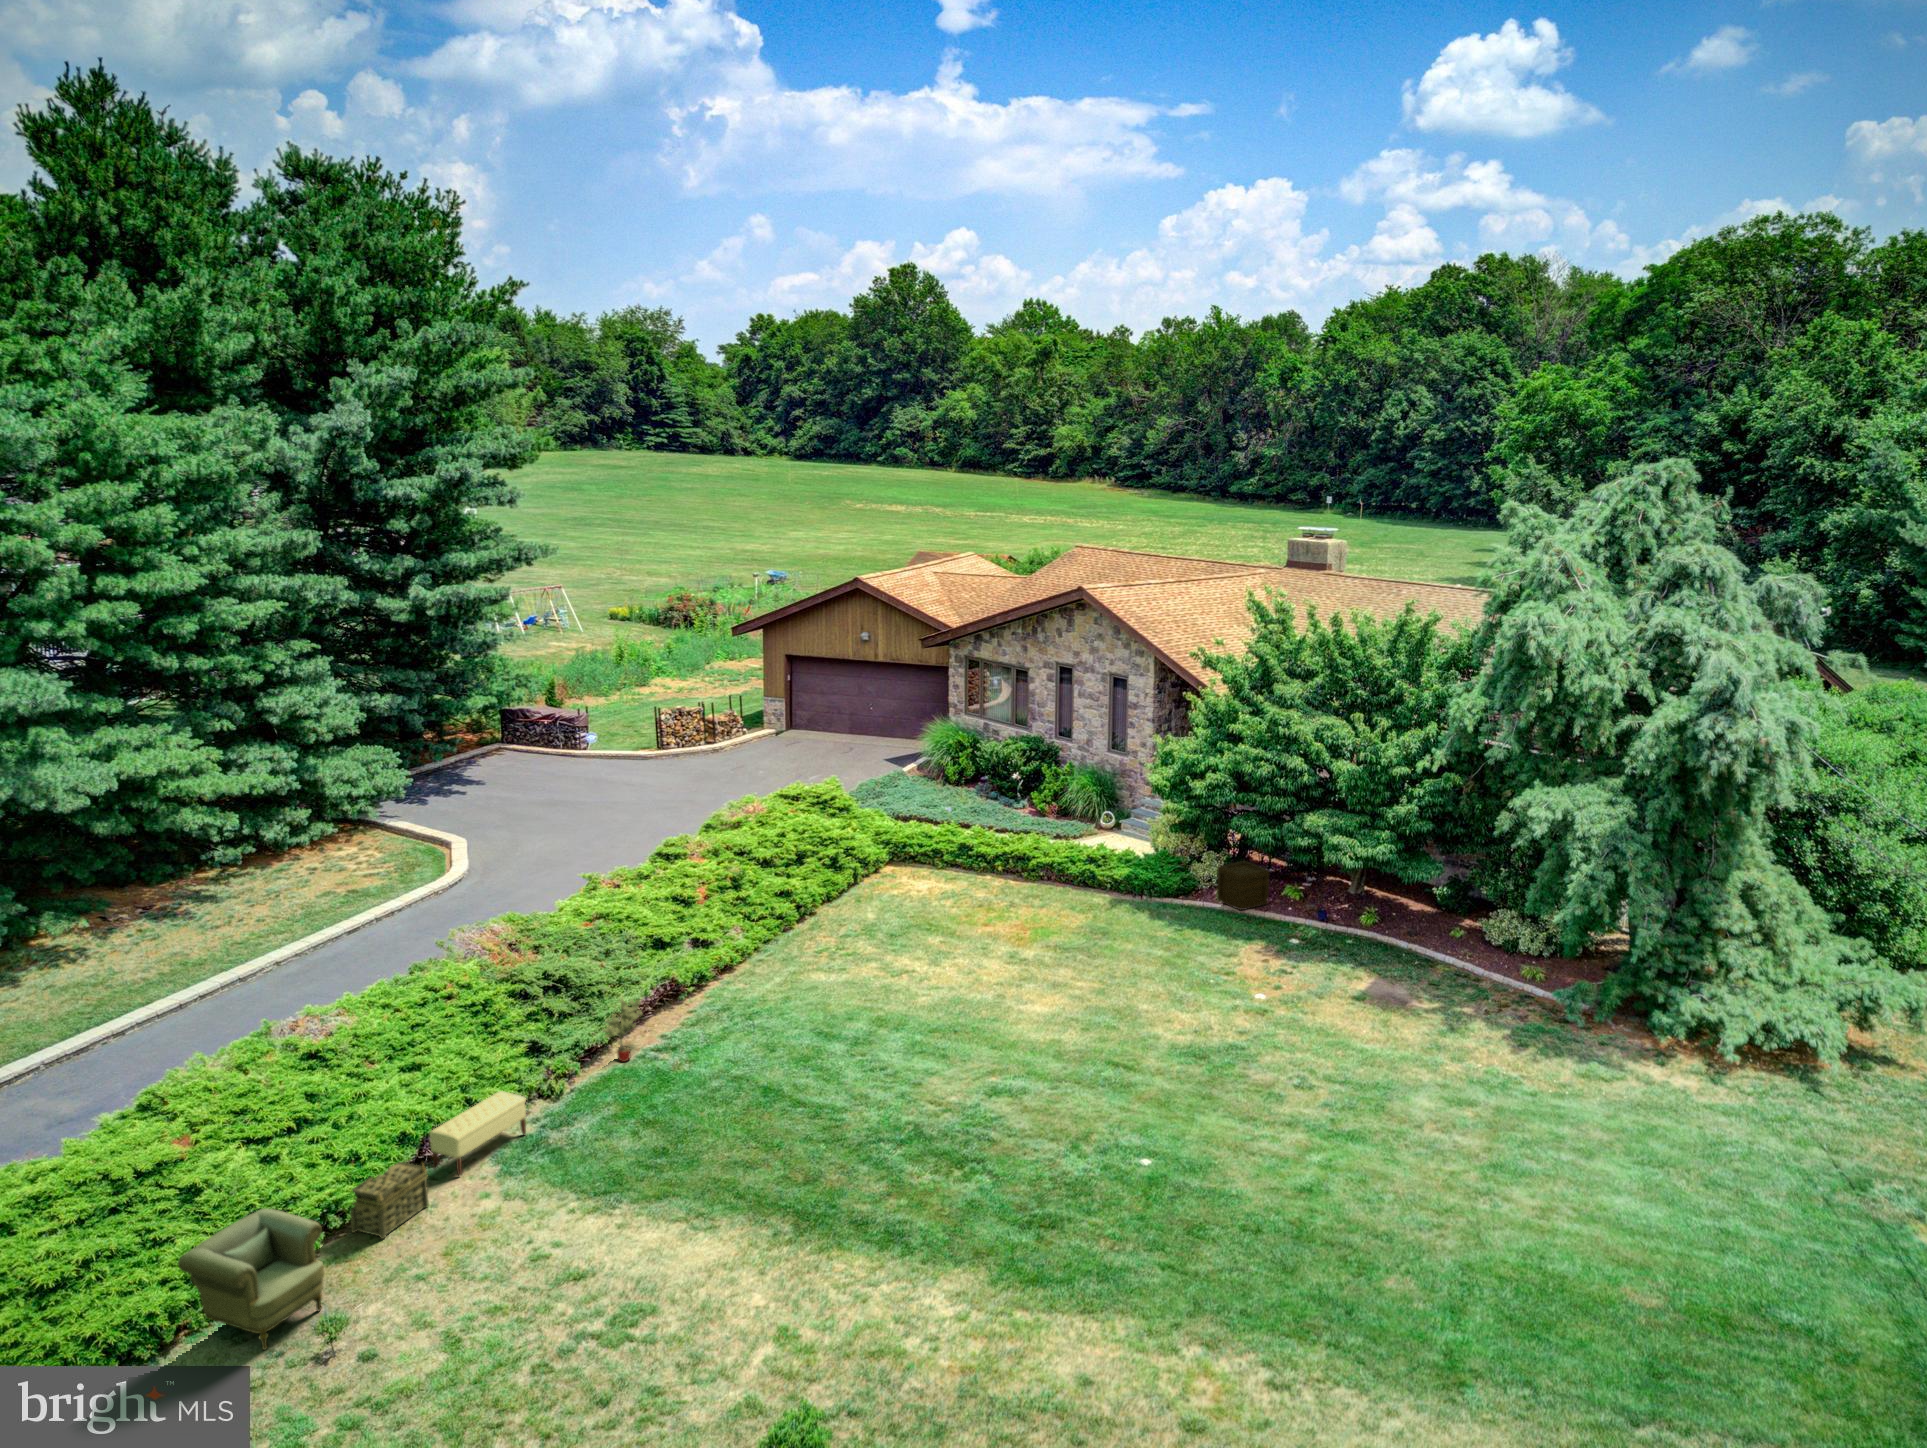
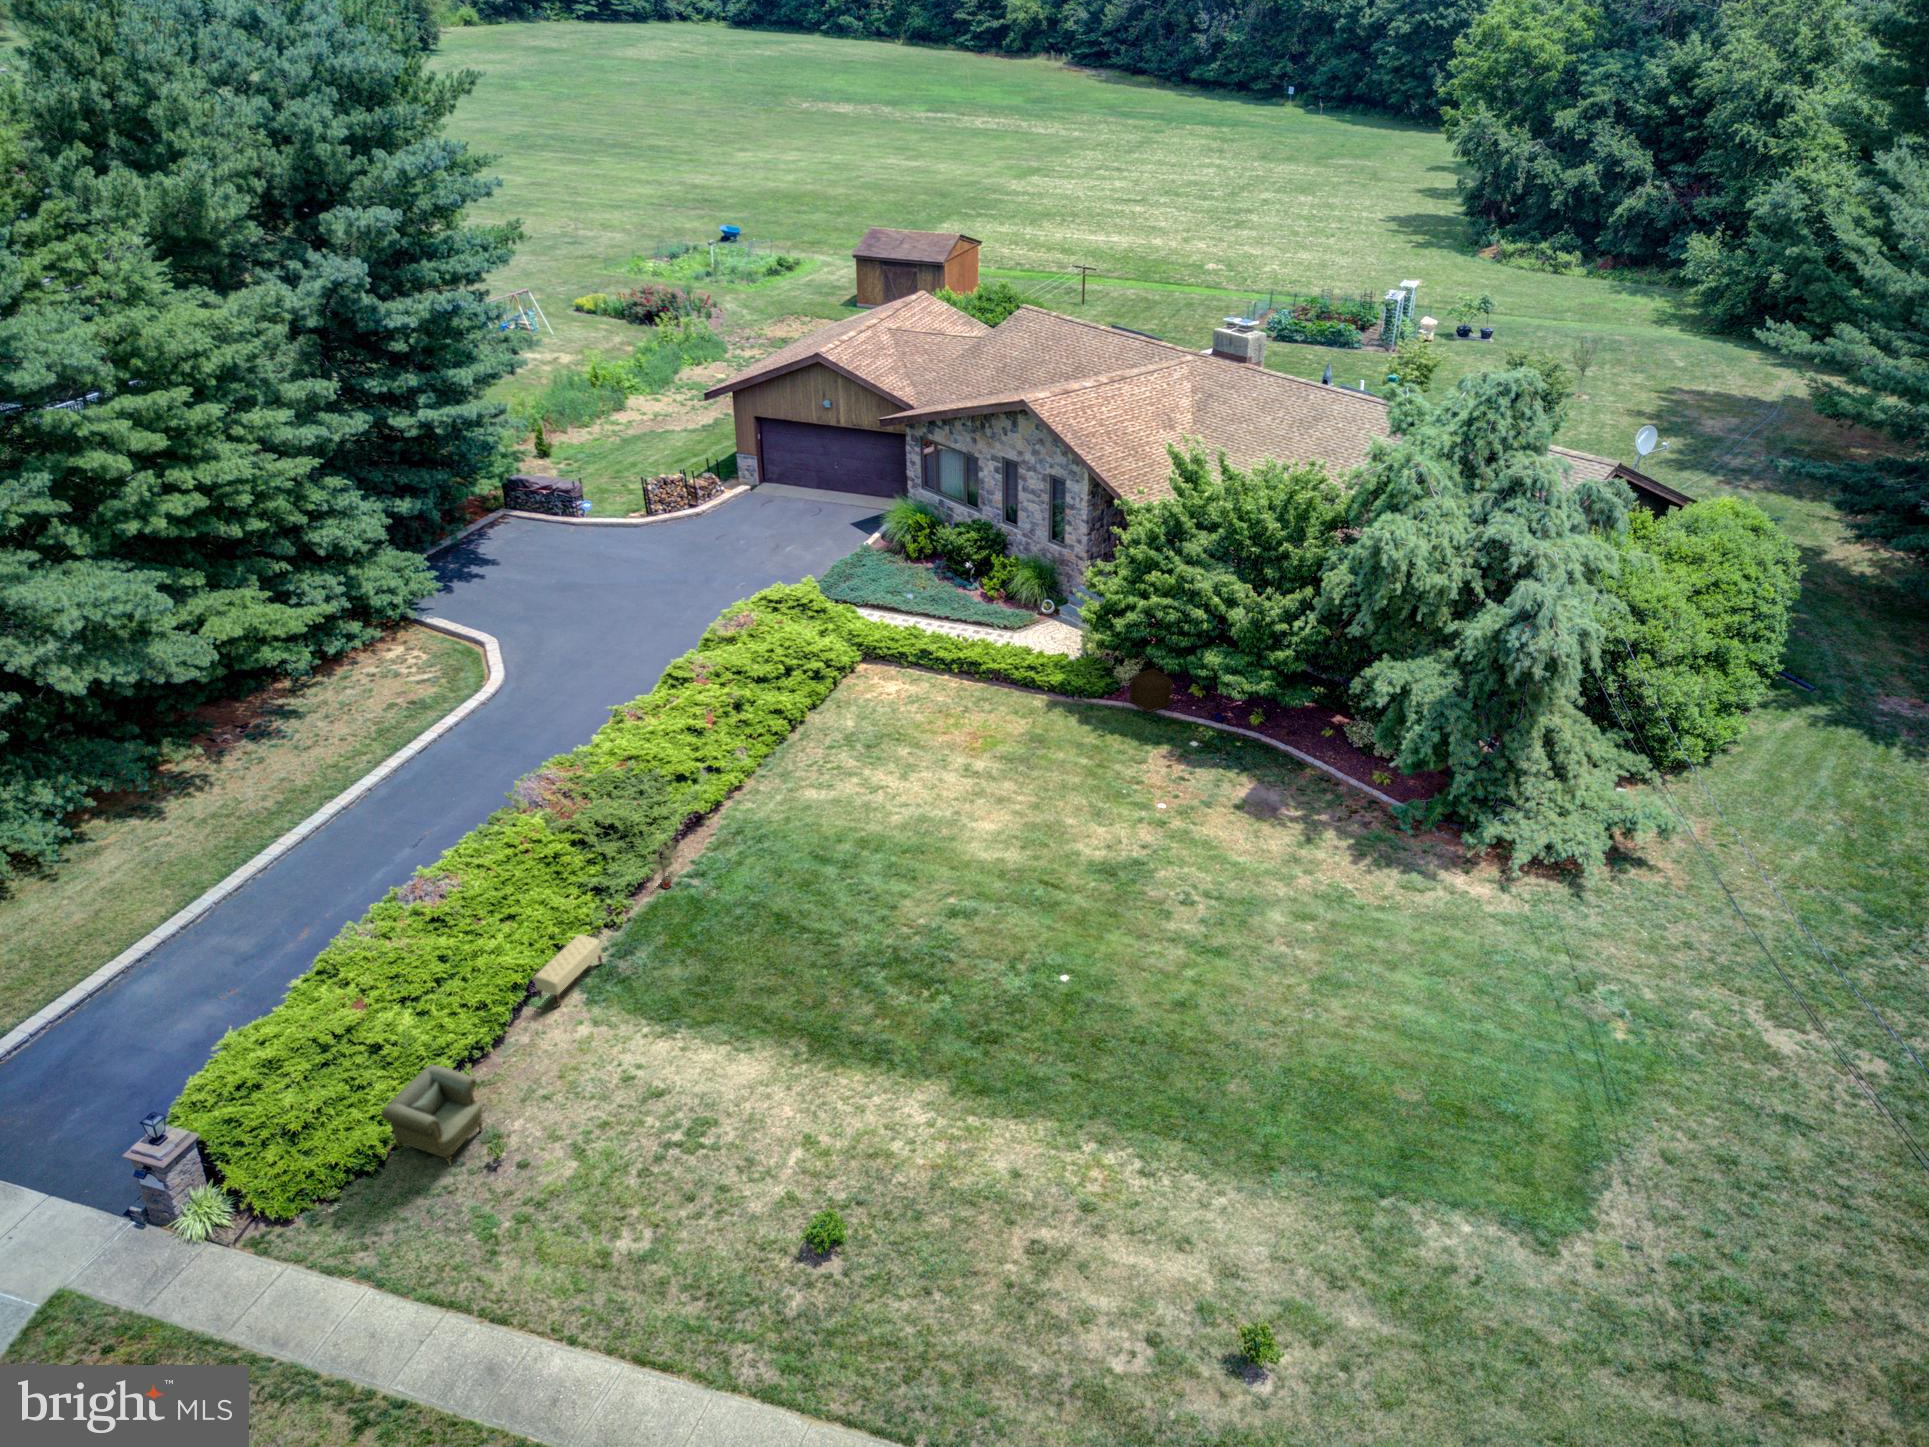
basket: present [350,1162,428,1239] -> none [484,1006,542,1066]

